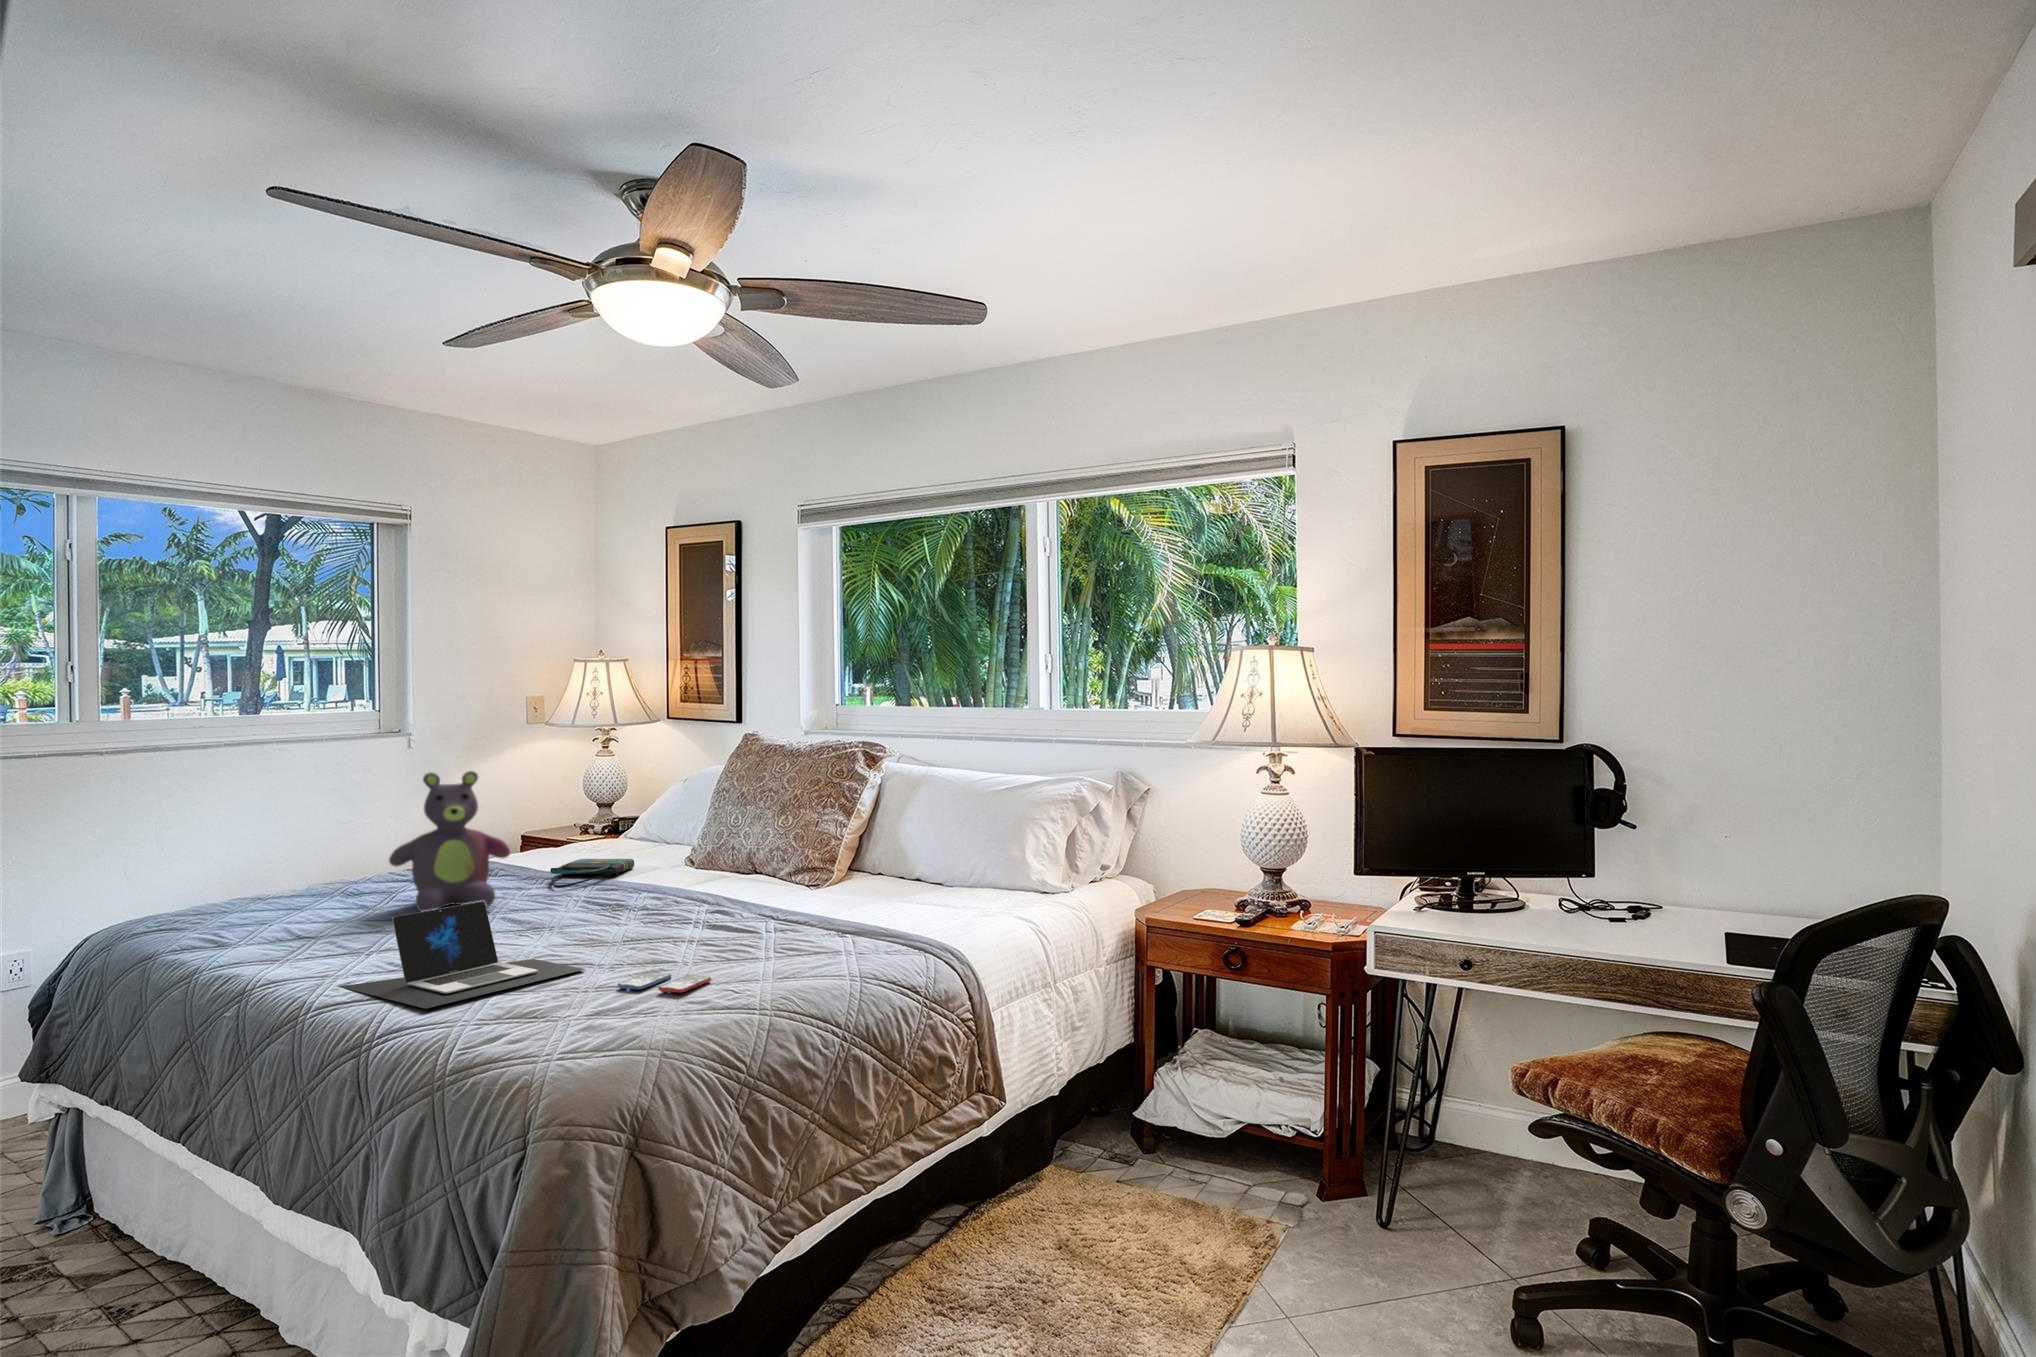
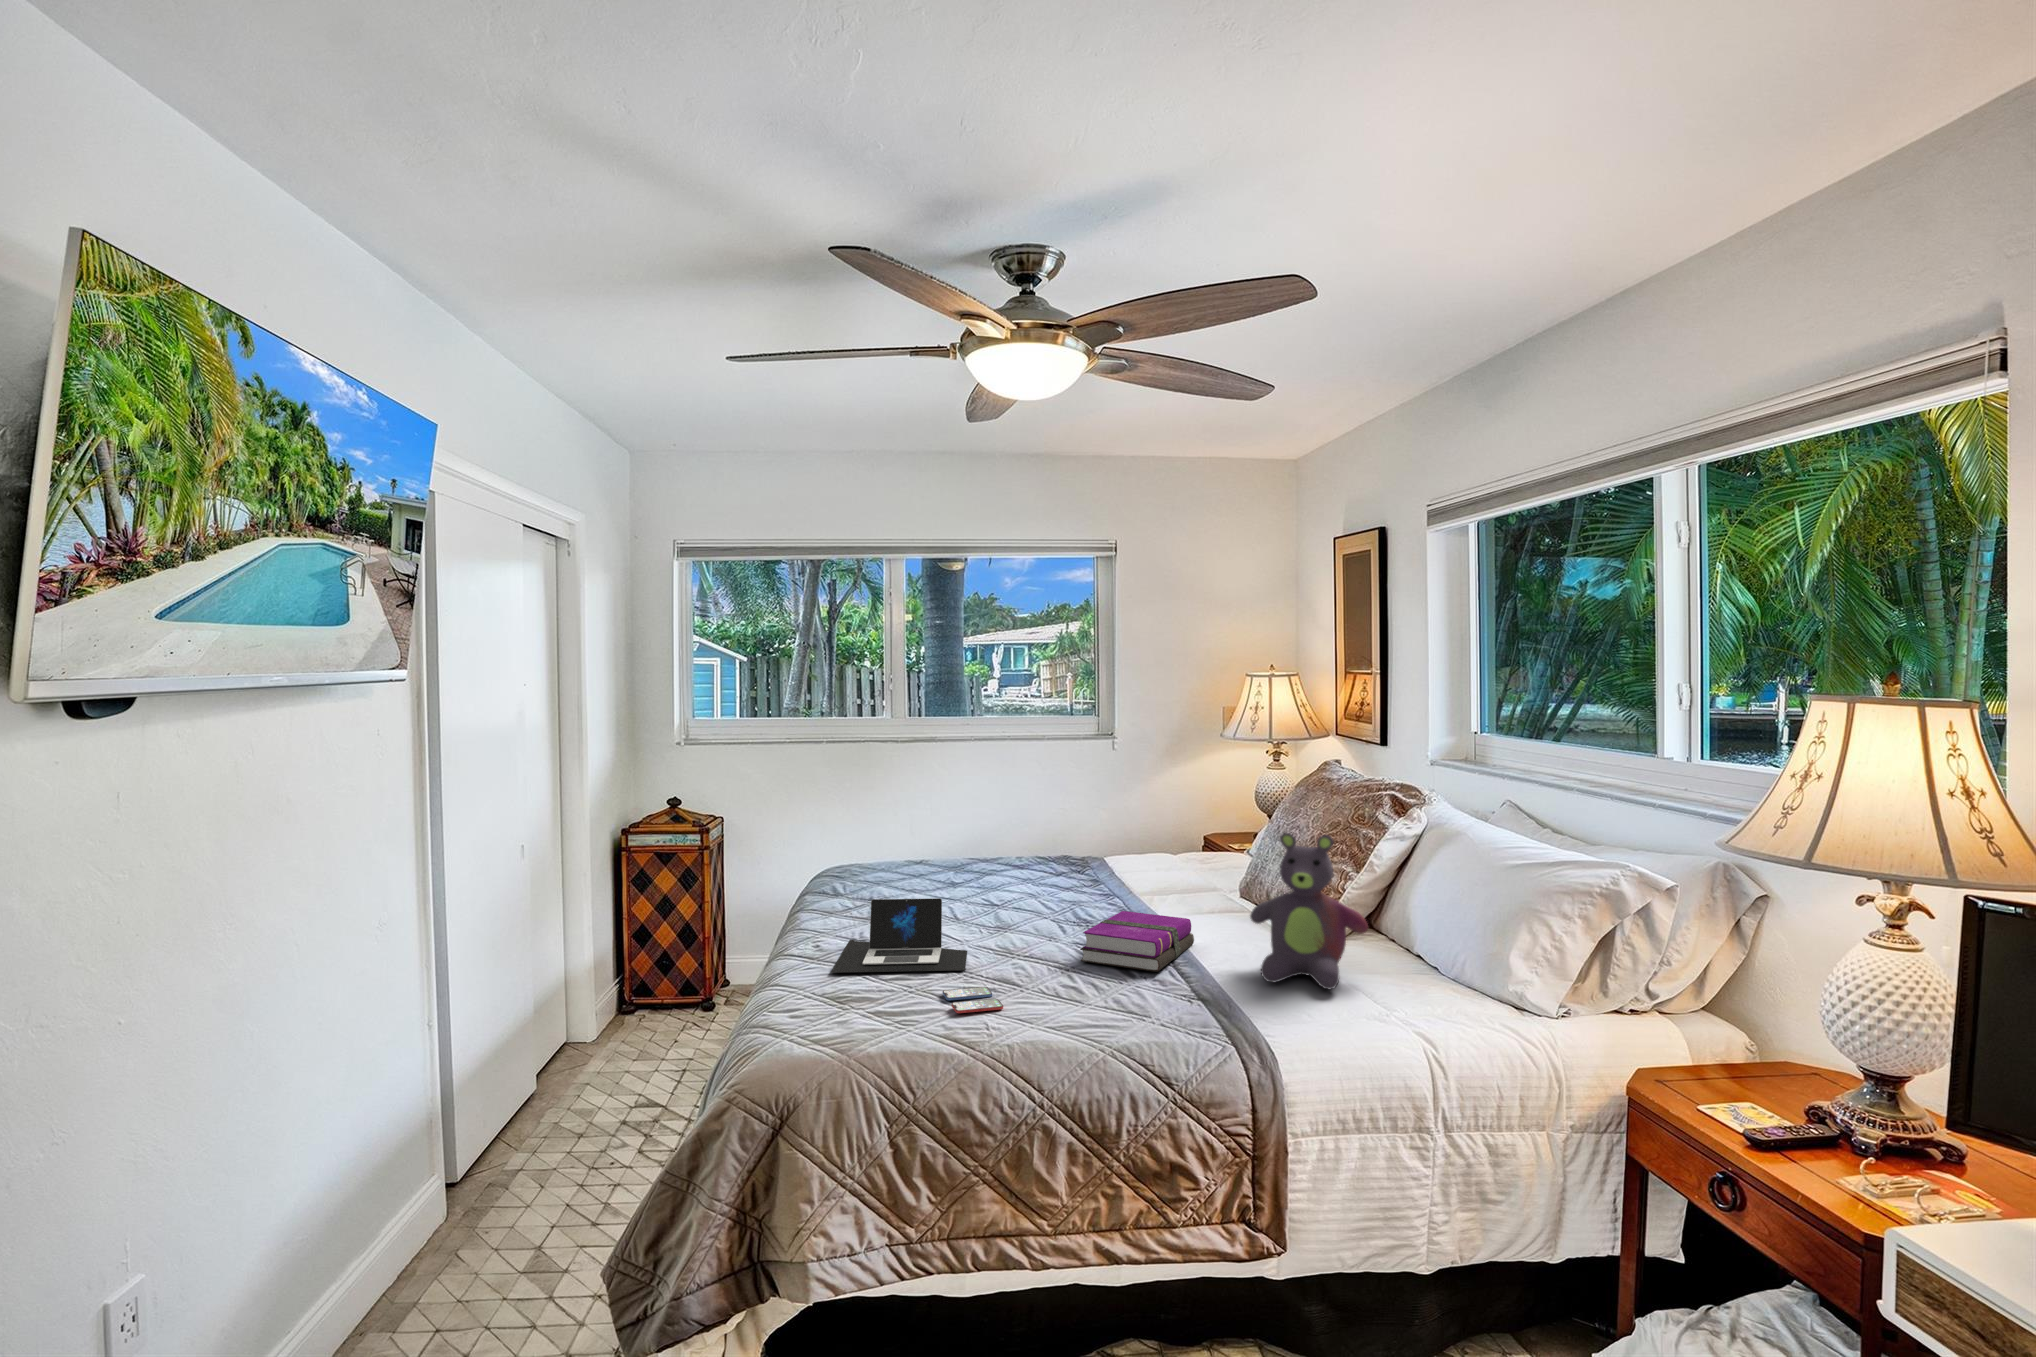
stuffed bear: present [389,771,510,911] -> present [1250,833,1368,989]
tote bag: present [550,859,634,888] -> none [1113,867,1208,891]
hardback book: none [663,881,778,937] -> present [1080,911,1194,972]

